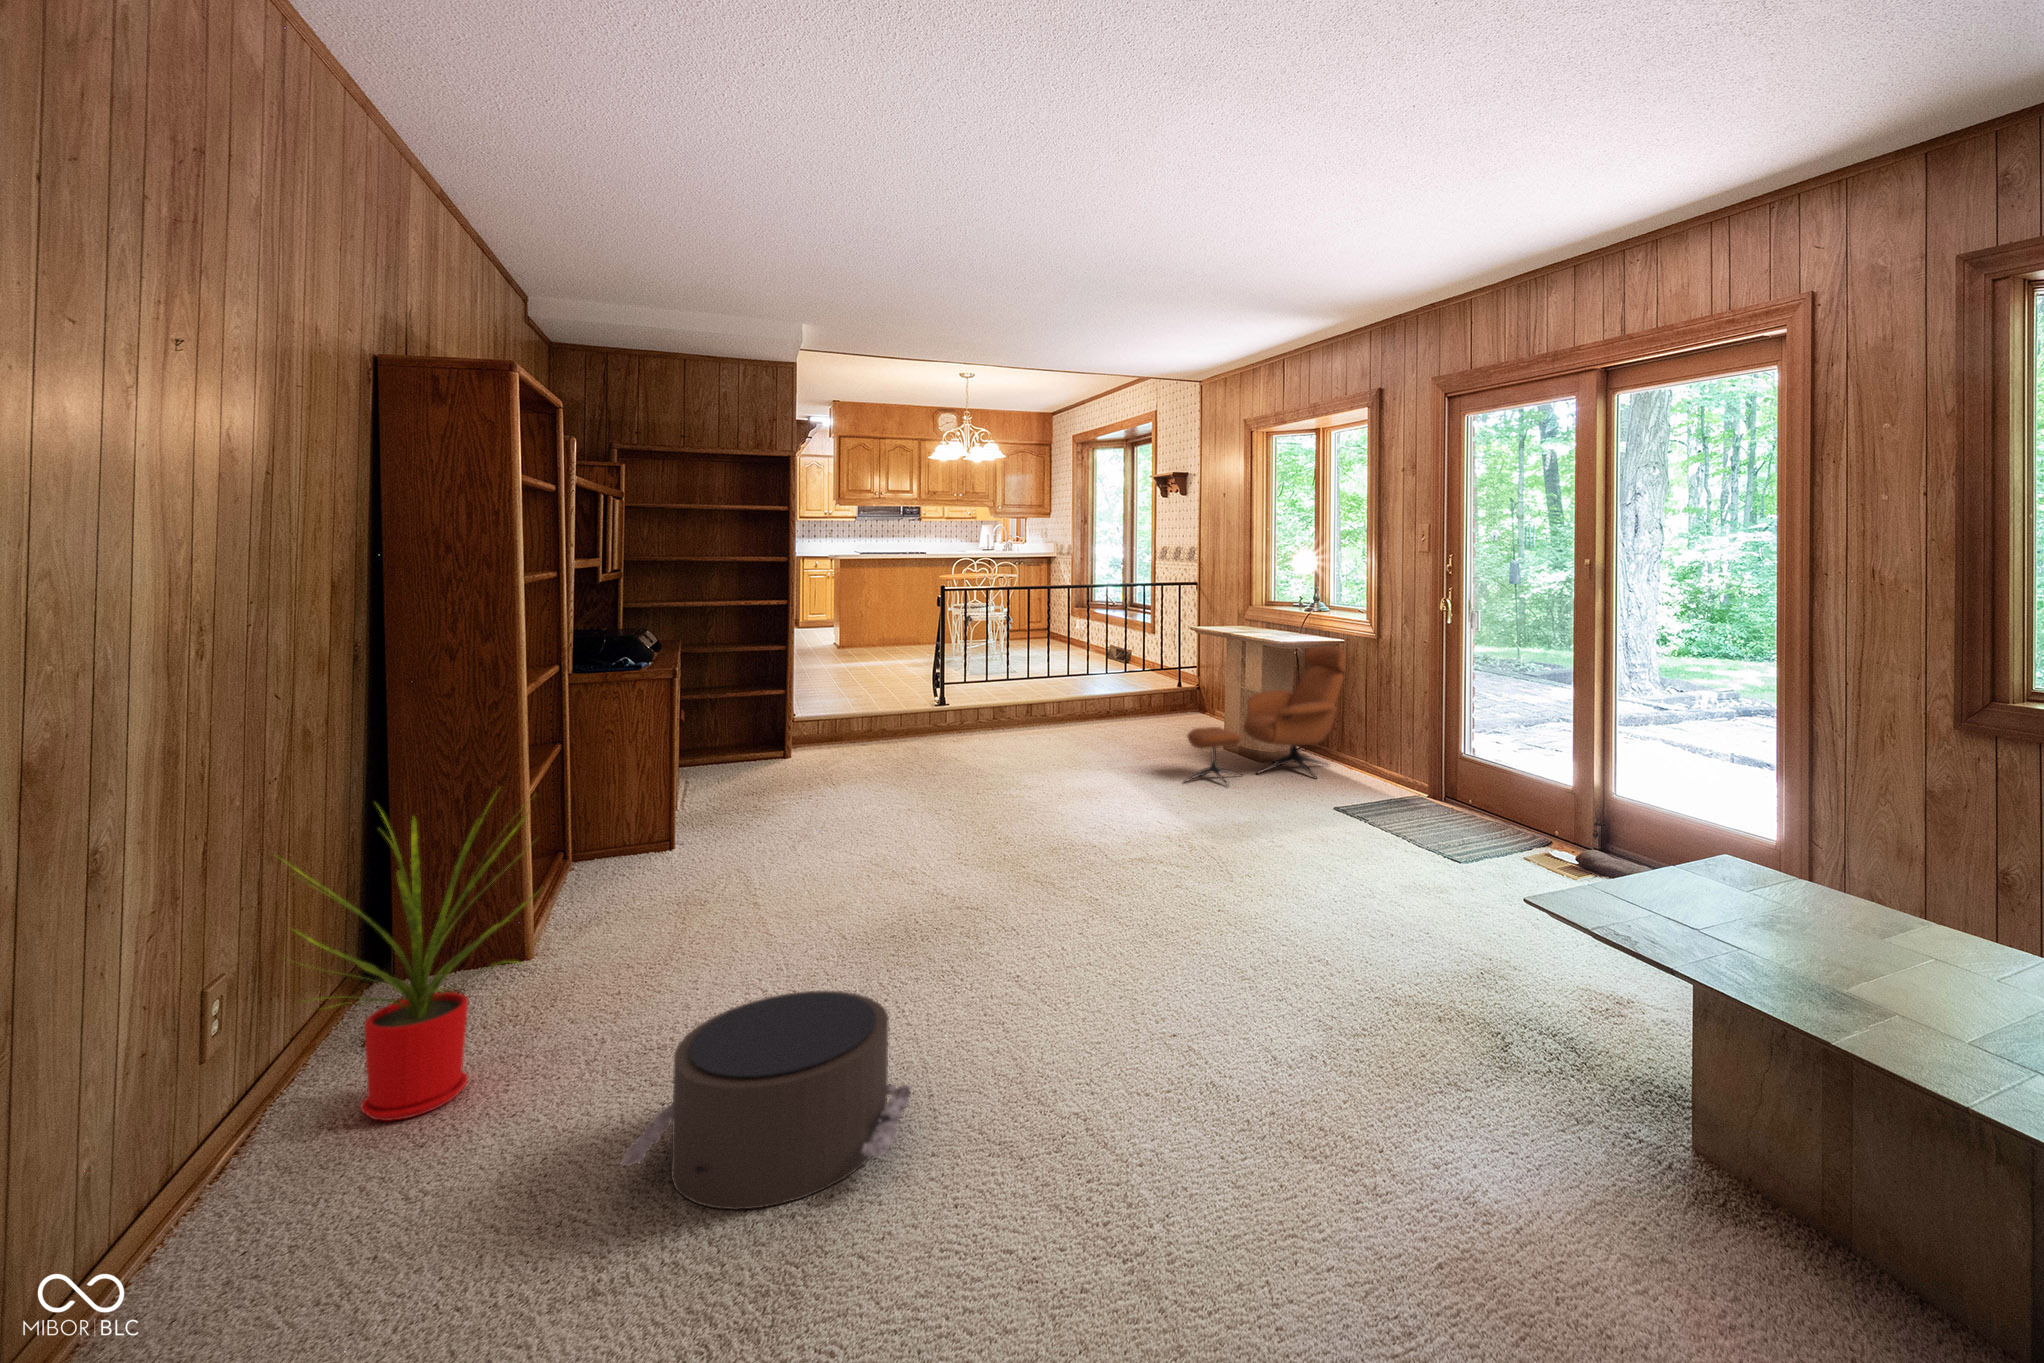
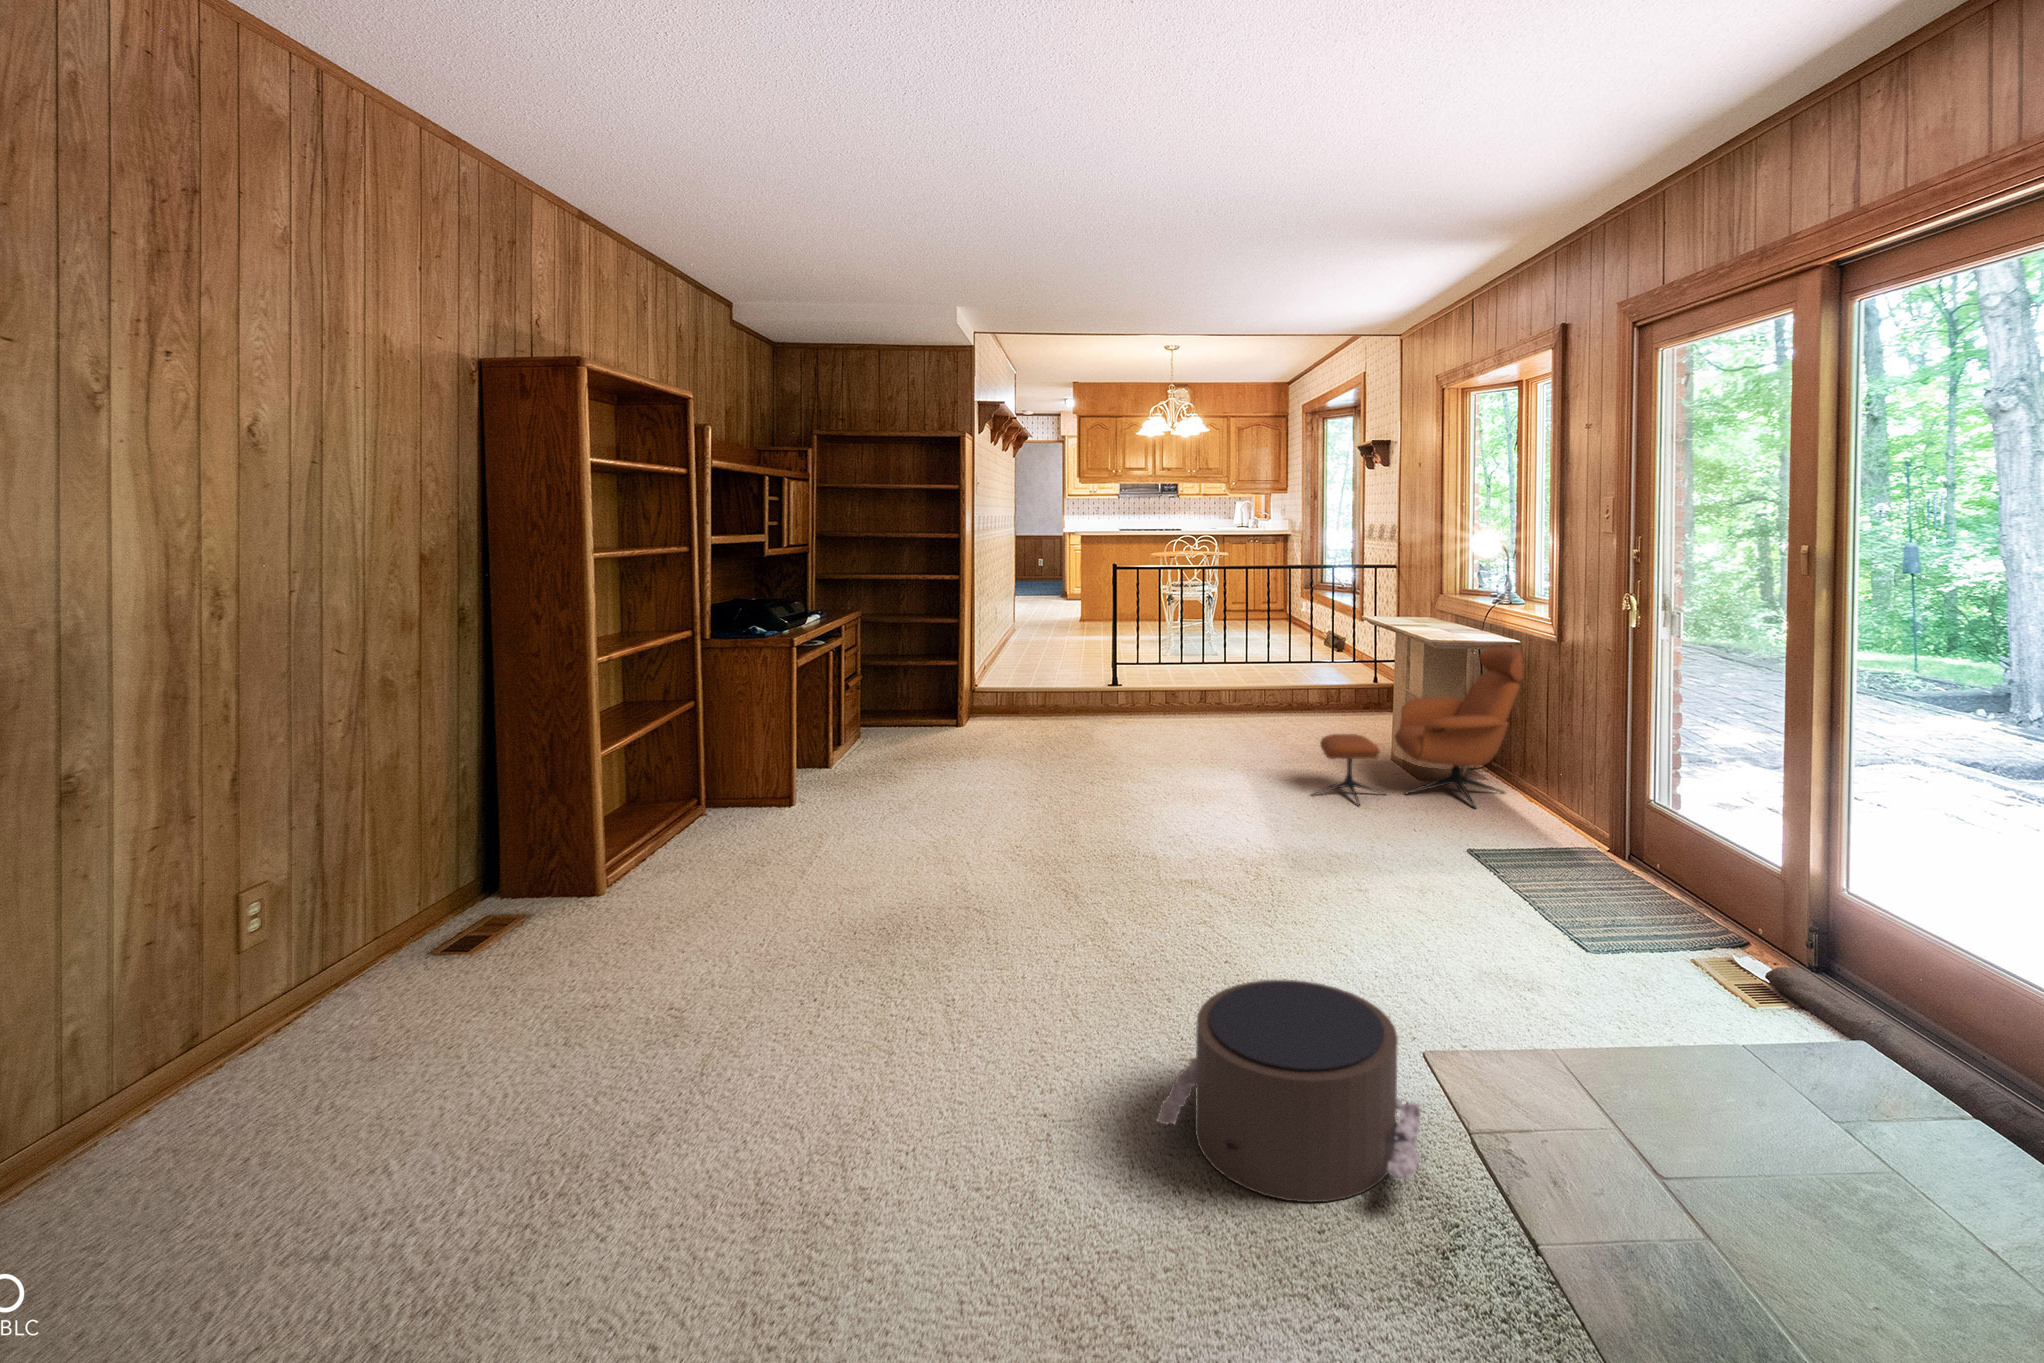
house plant: present [274,800,541,1121] -> none [286,743,526,1028]
pouf: present [620,991,912,1209] -> present [1157,980,1420,1202]

